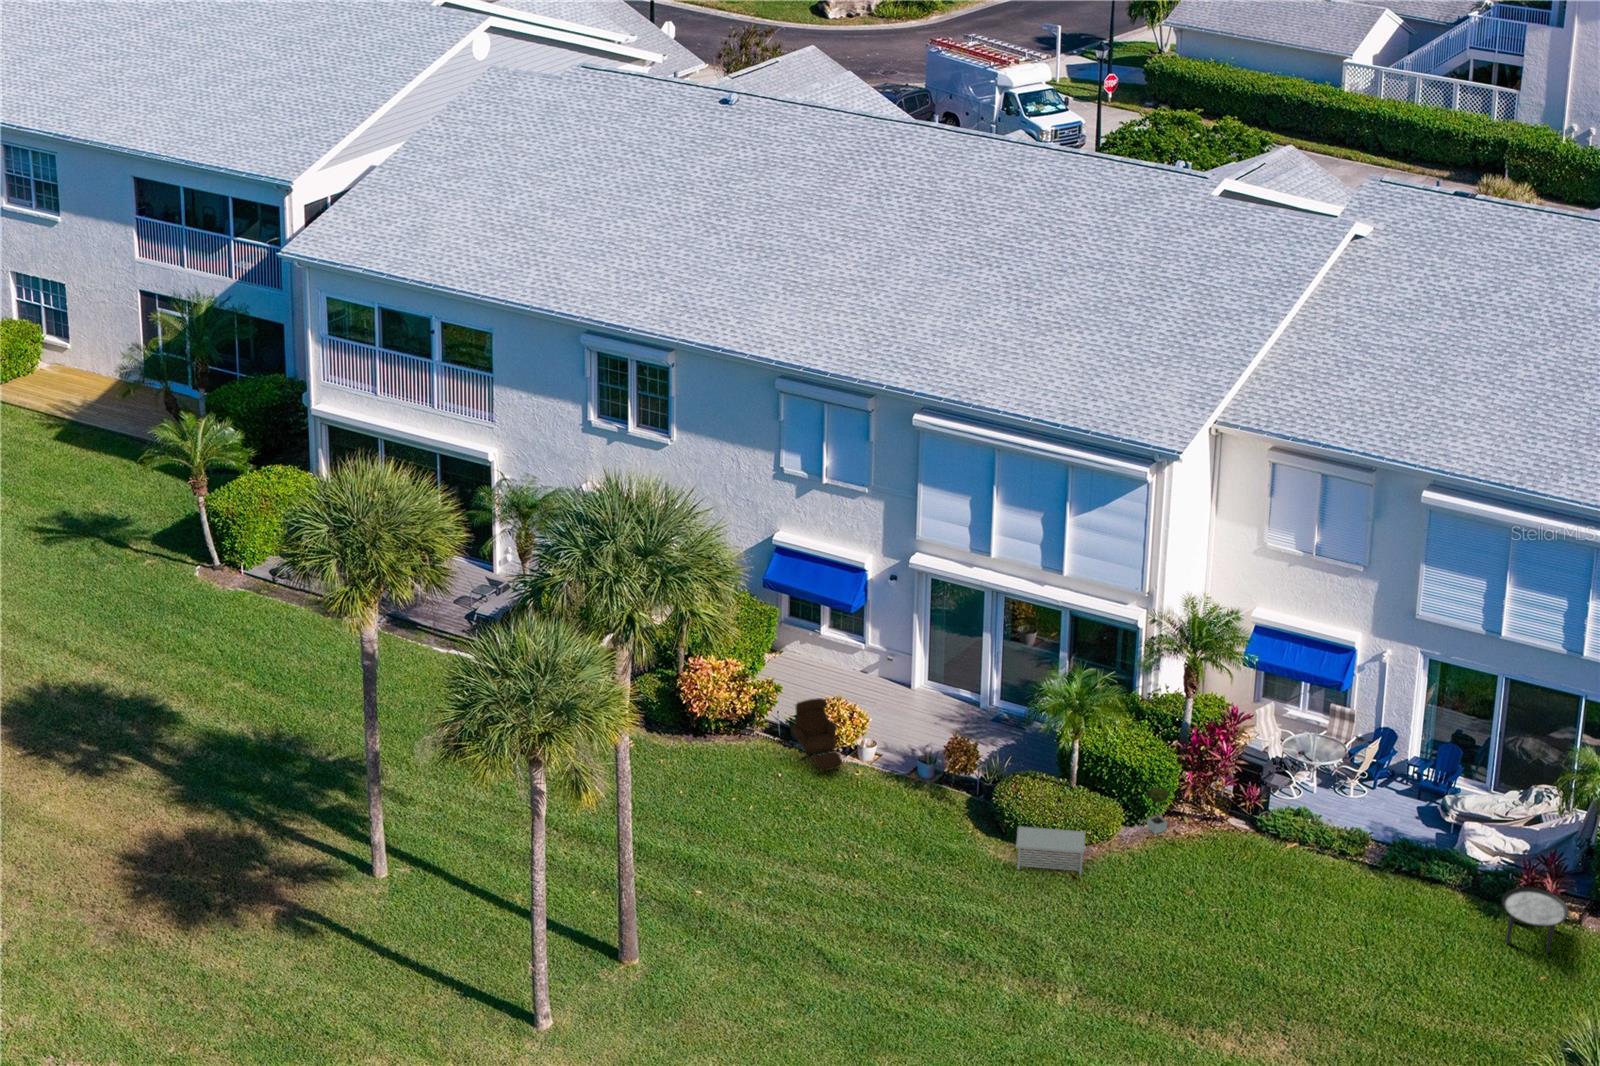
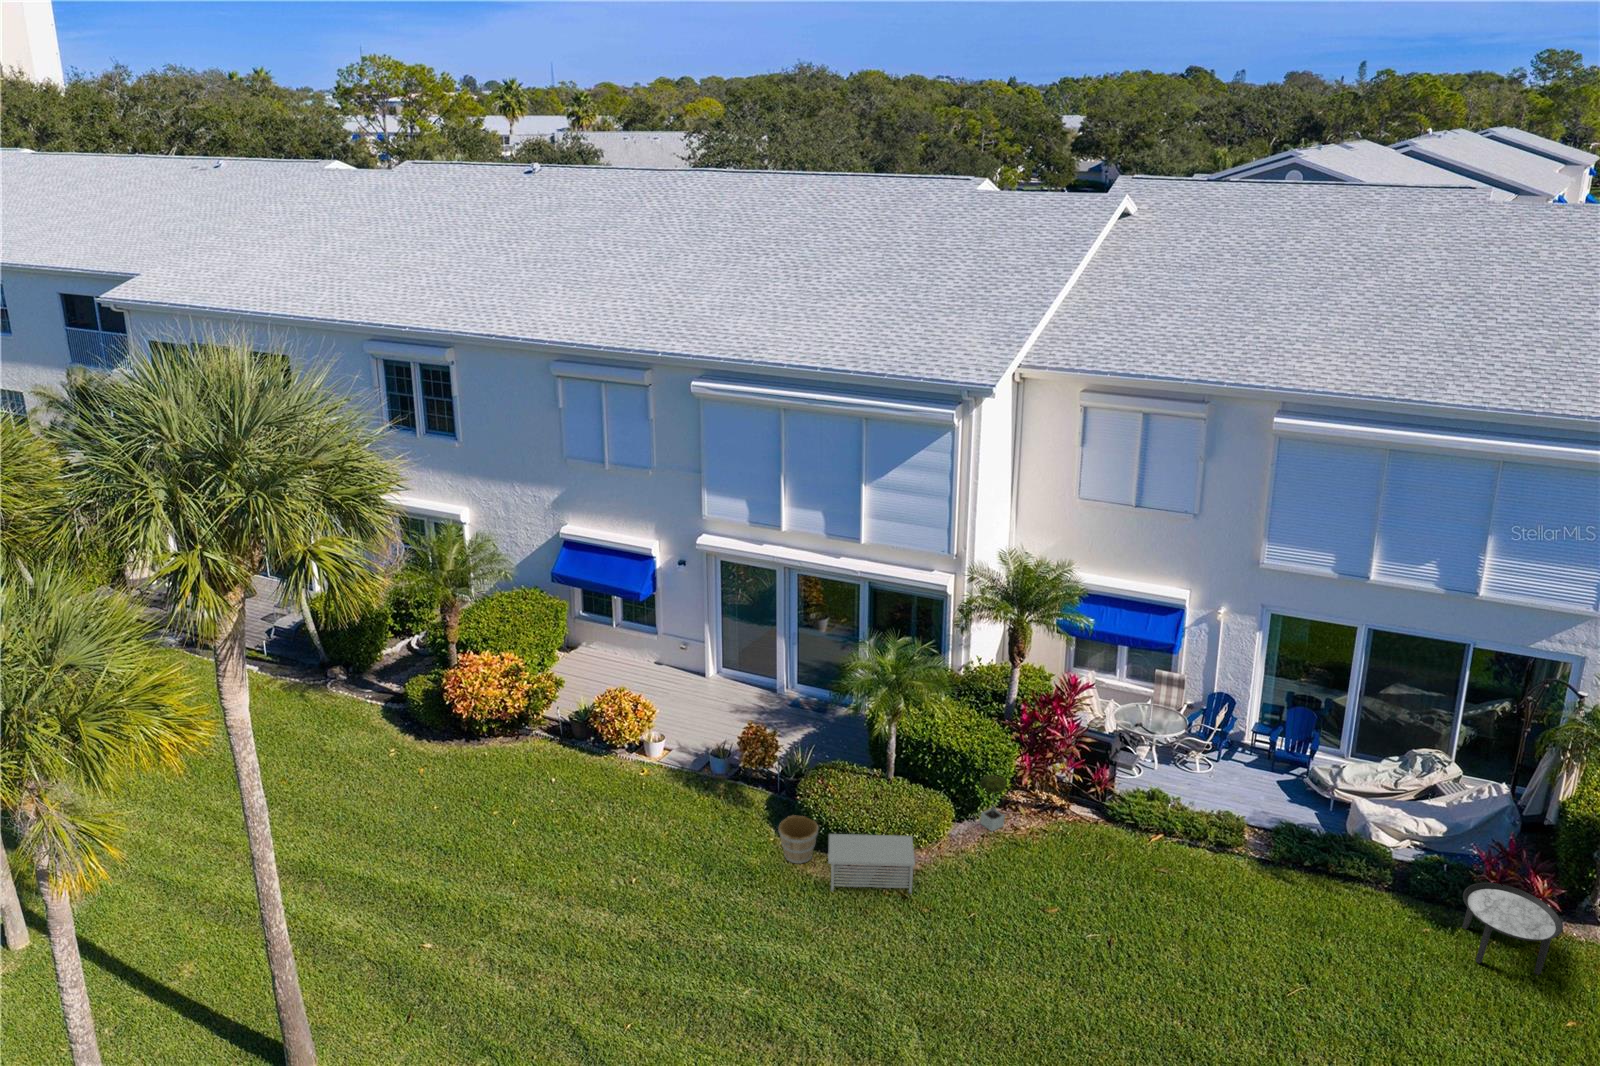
lounge chair: present [793,698,842,773] -> none [566,690,622,781]
wooden bucket: none [977,811,1010,850] -> present [778,815,818,864]

